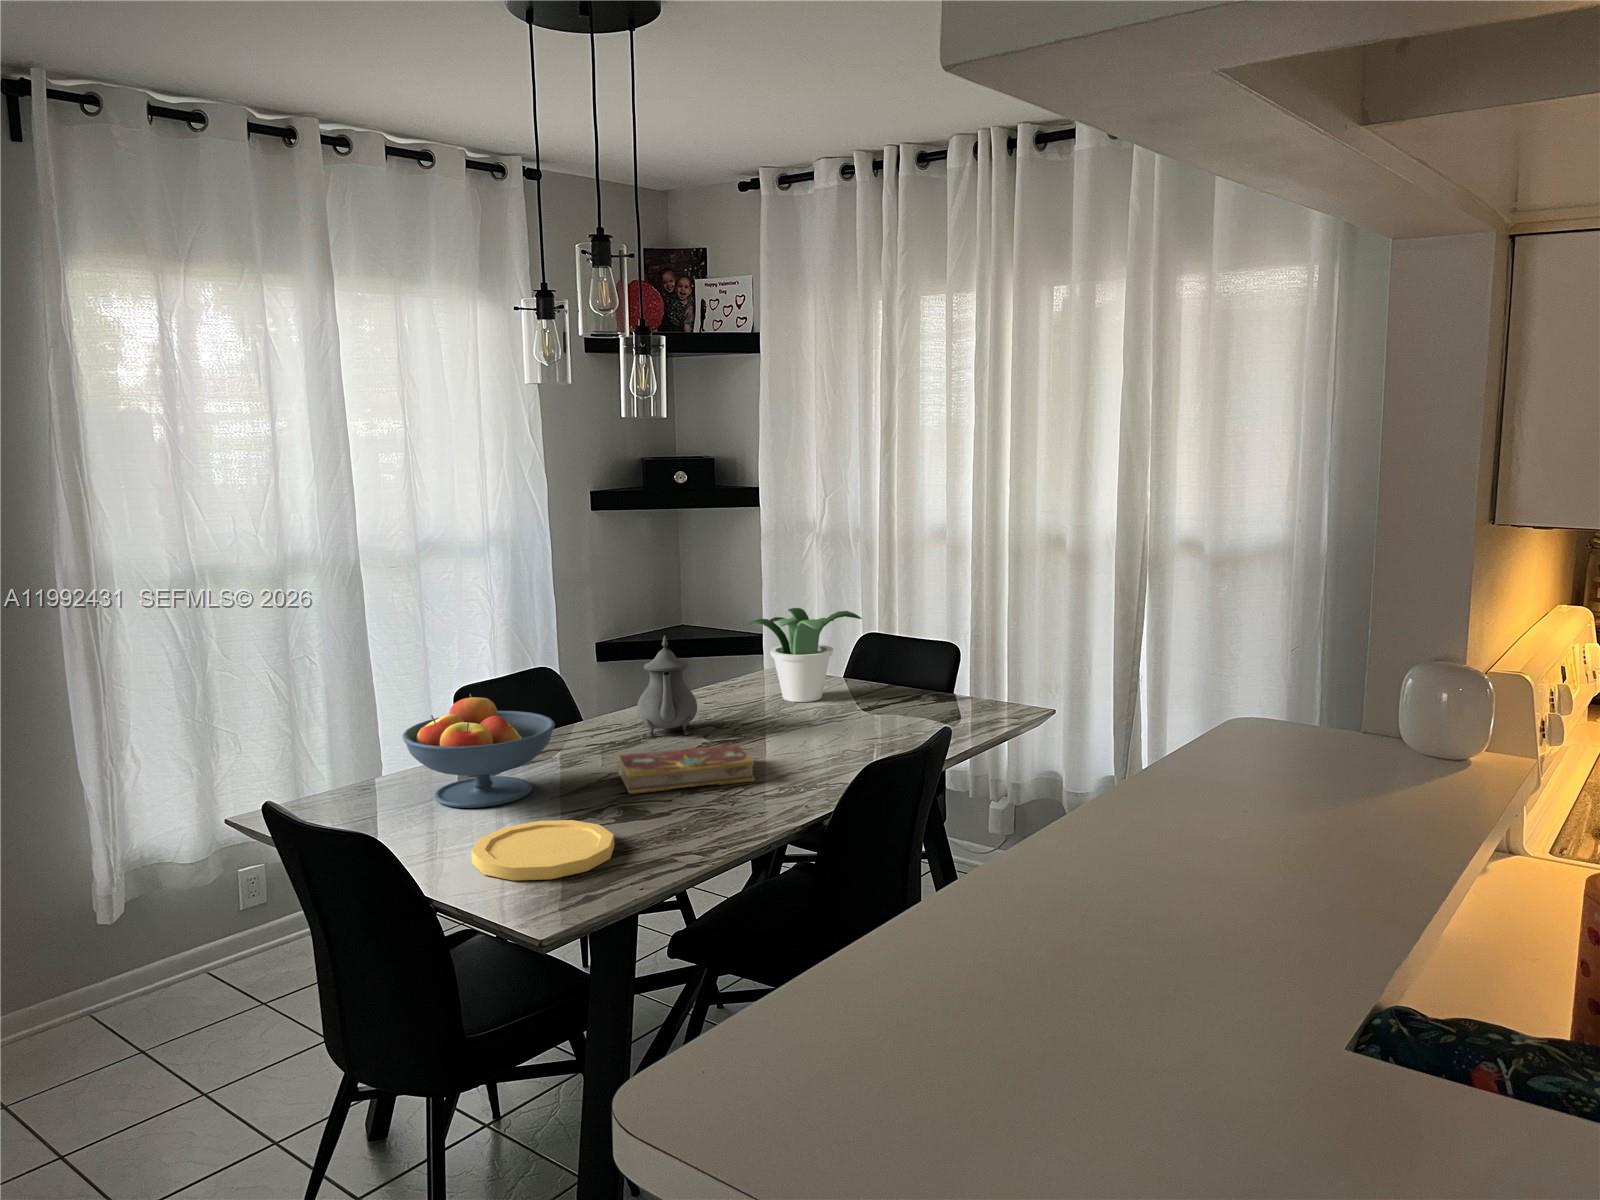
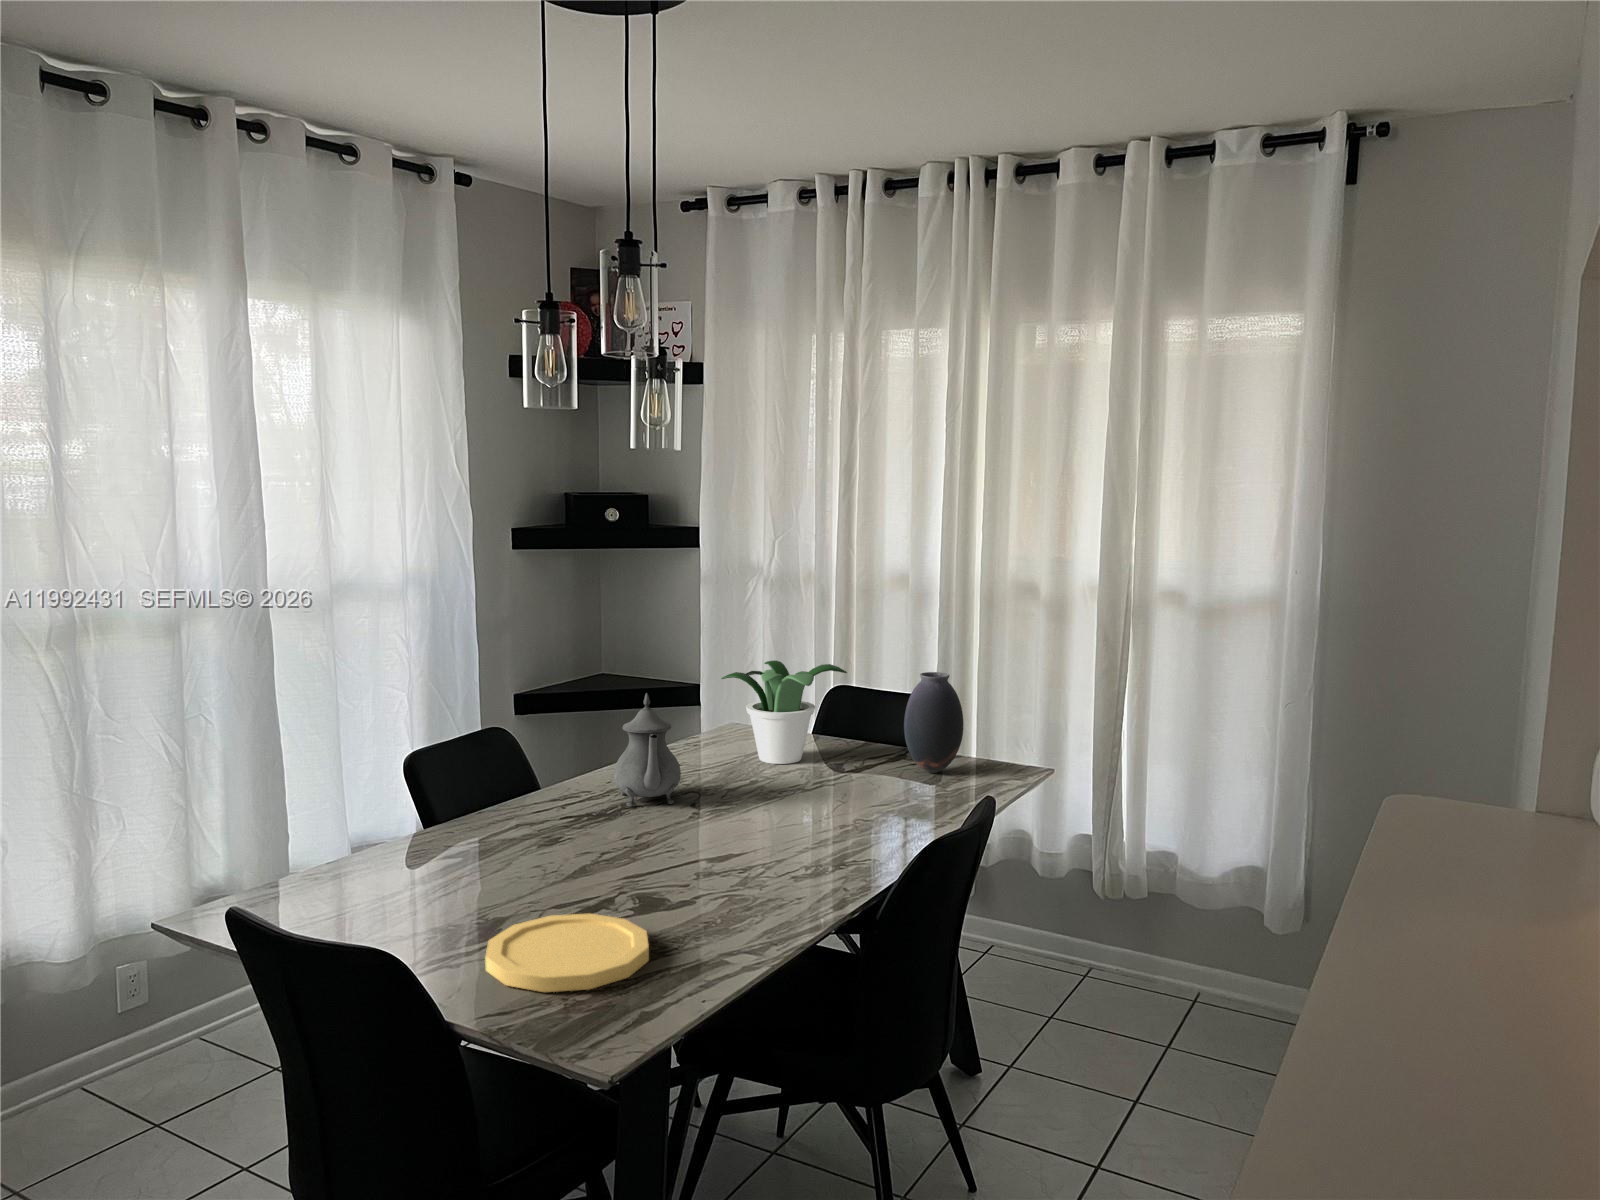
vase: none [909,617,964,711] -> present [904,672,963,773]
fruit bowl: present [402,694,555,808] -> none [372,763,549,899]
book: present [618,745,755,794] -> none [613,817,774,878]

